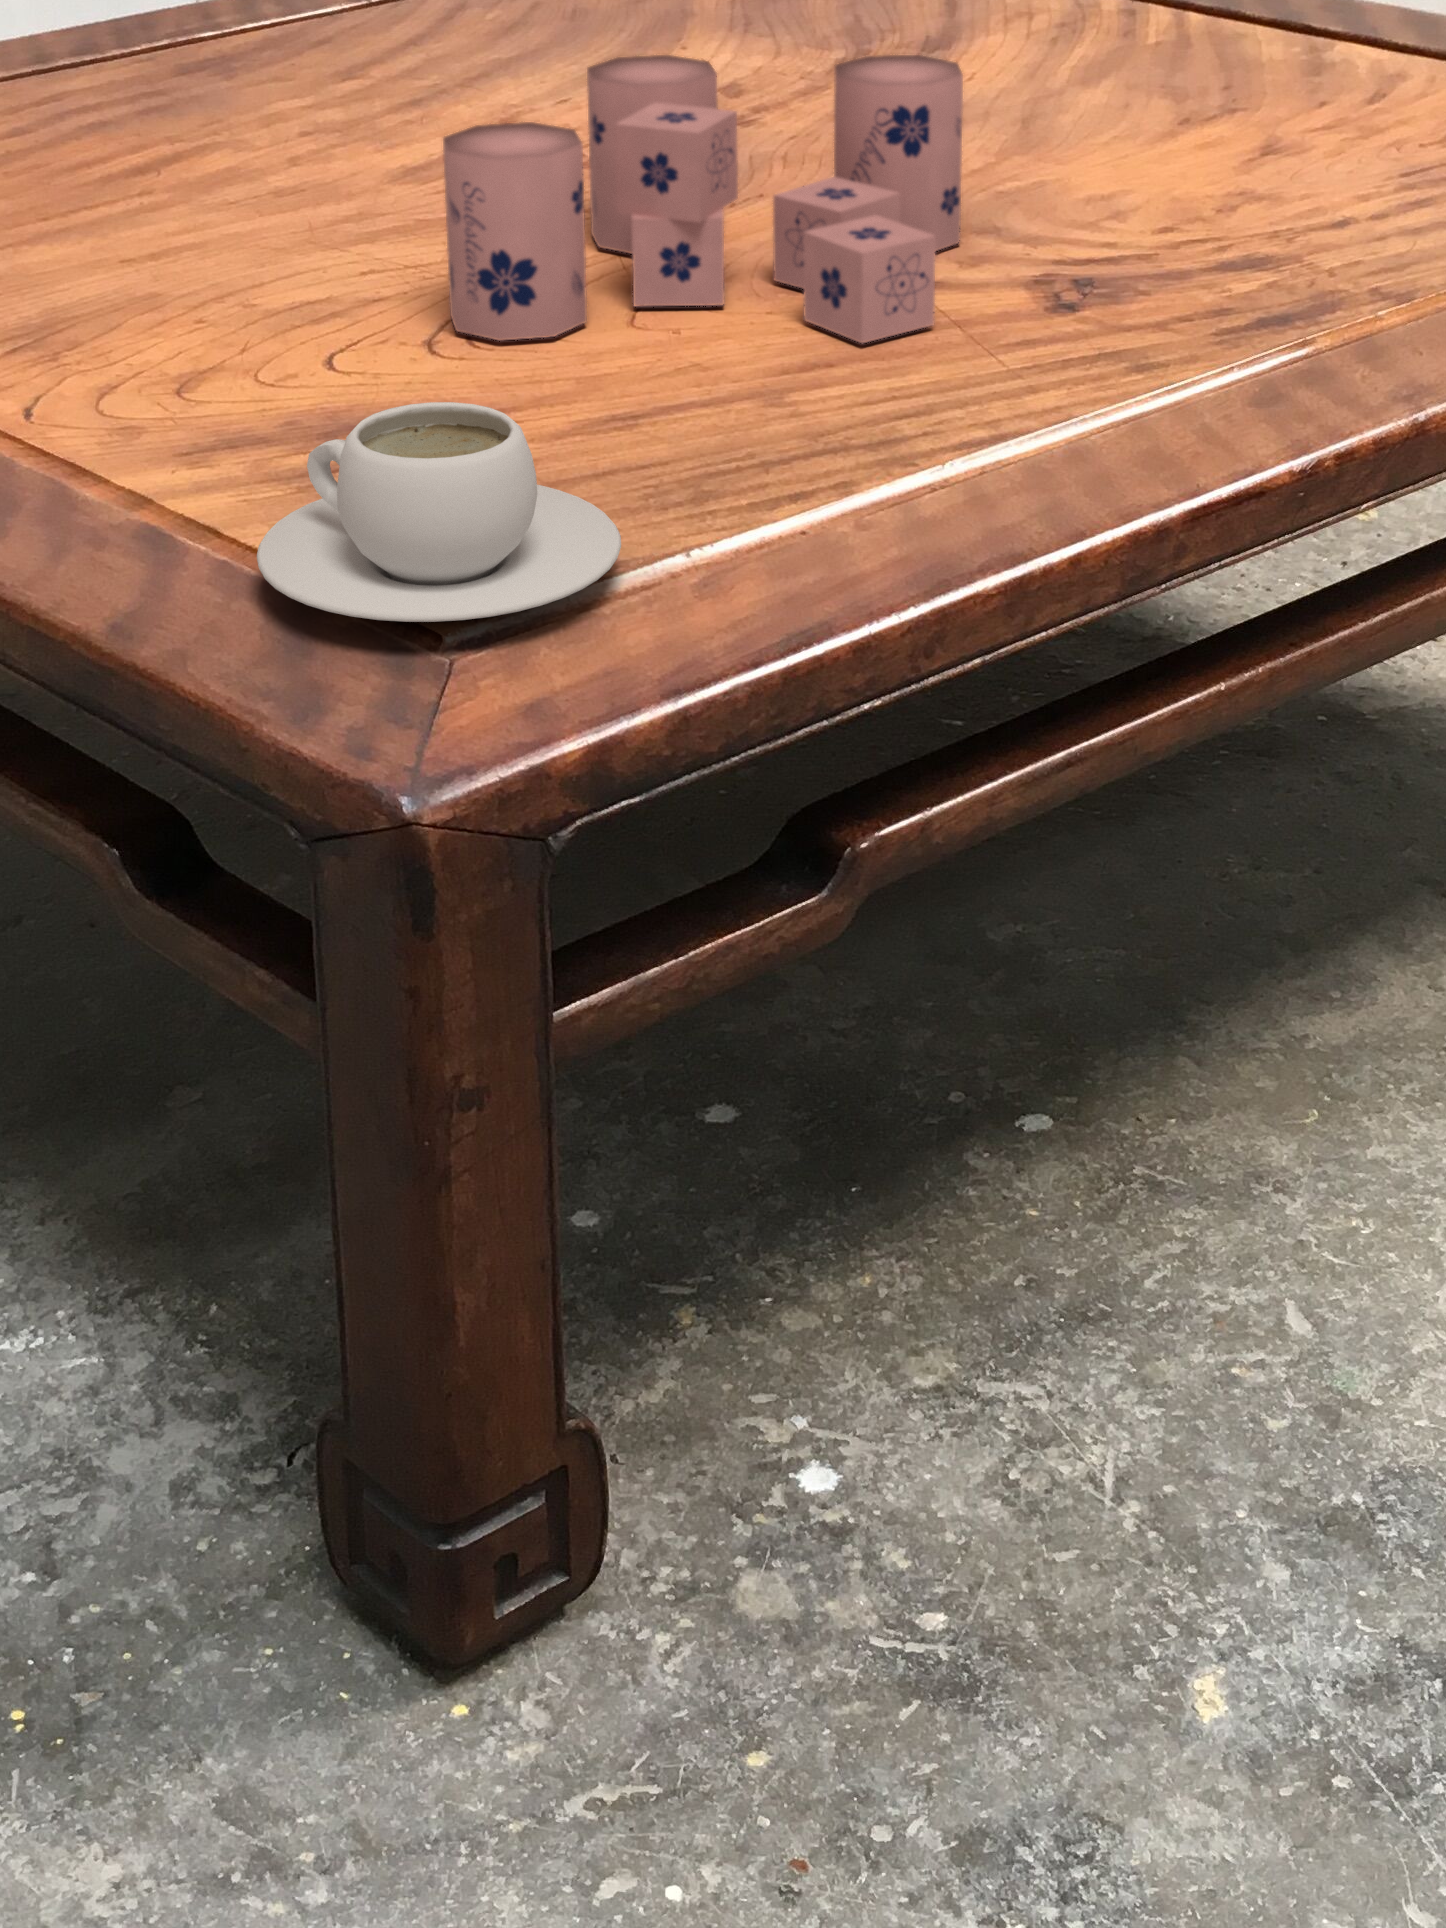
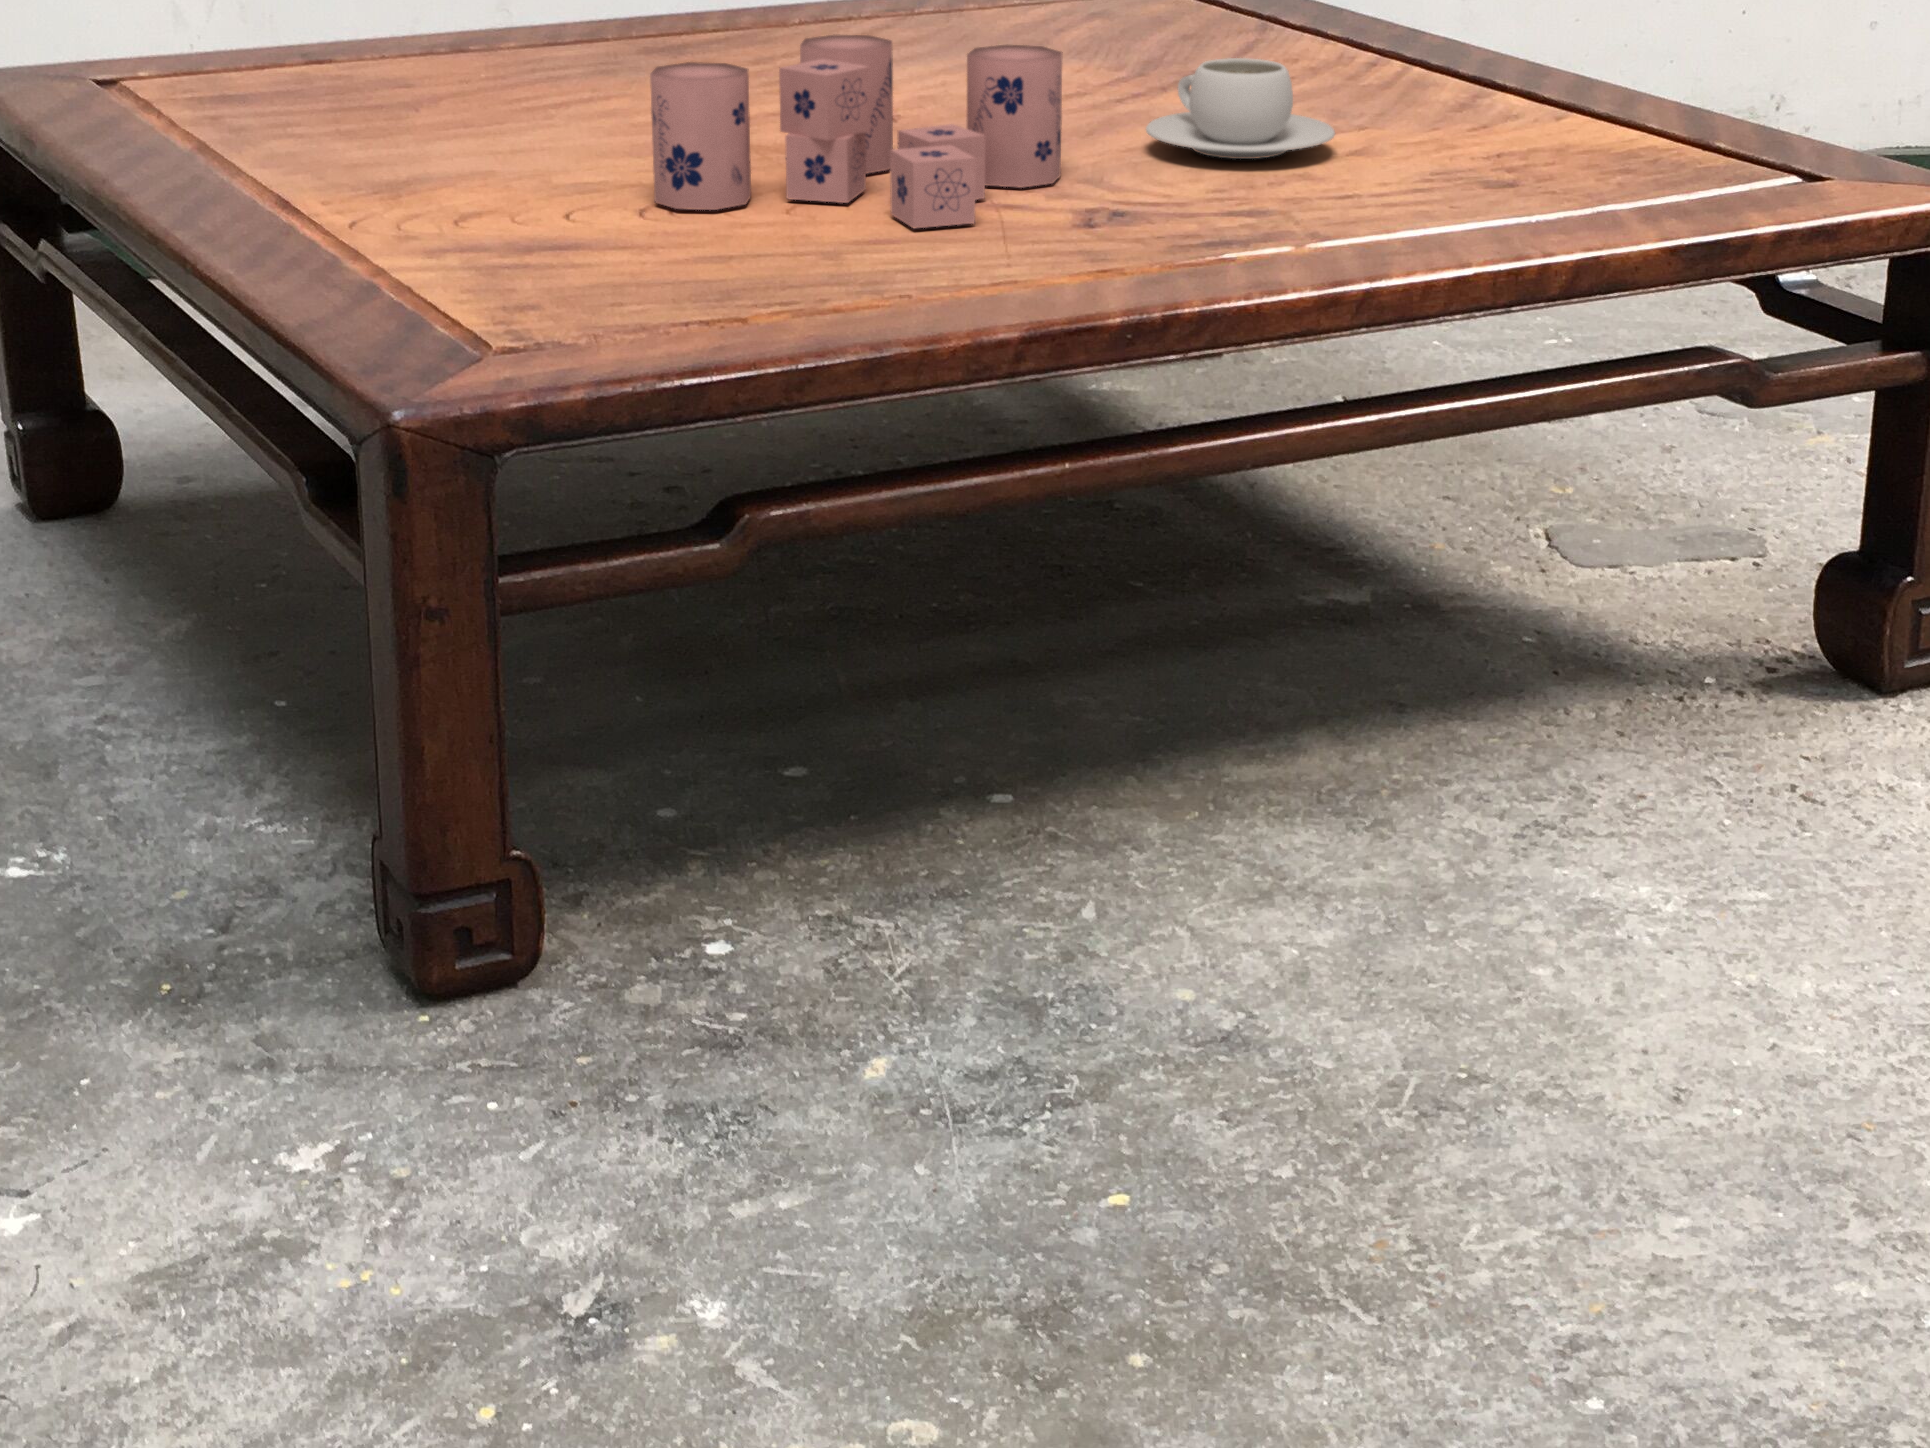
teacup: present [257,402,621,622] -> present [1146,58,1335,159]

